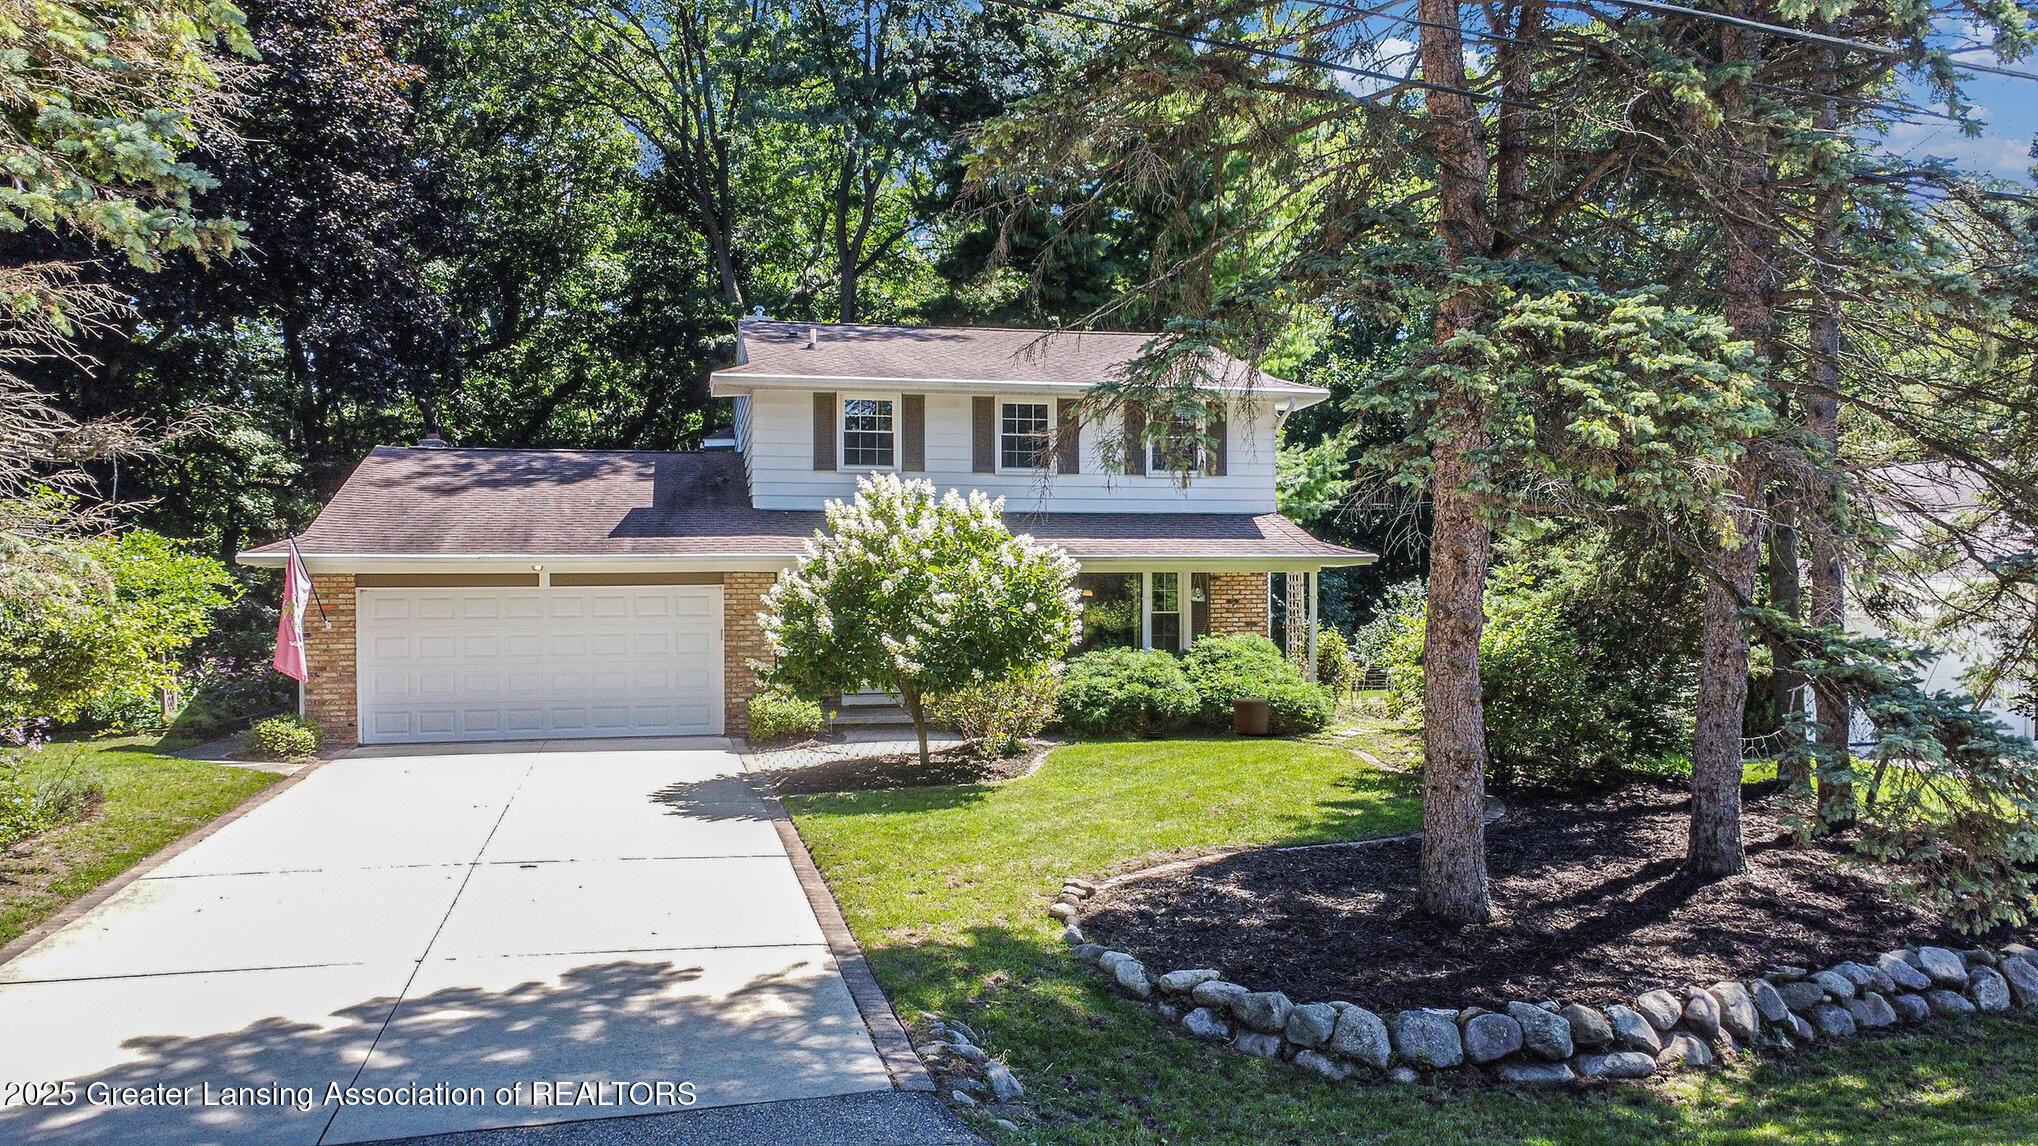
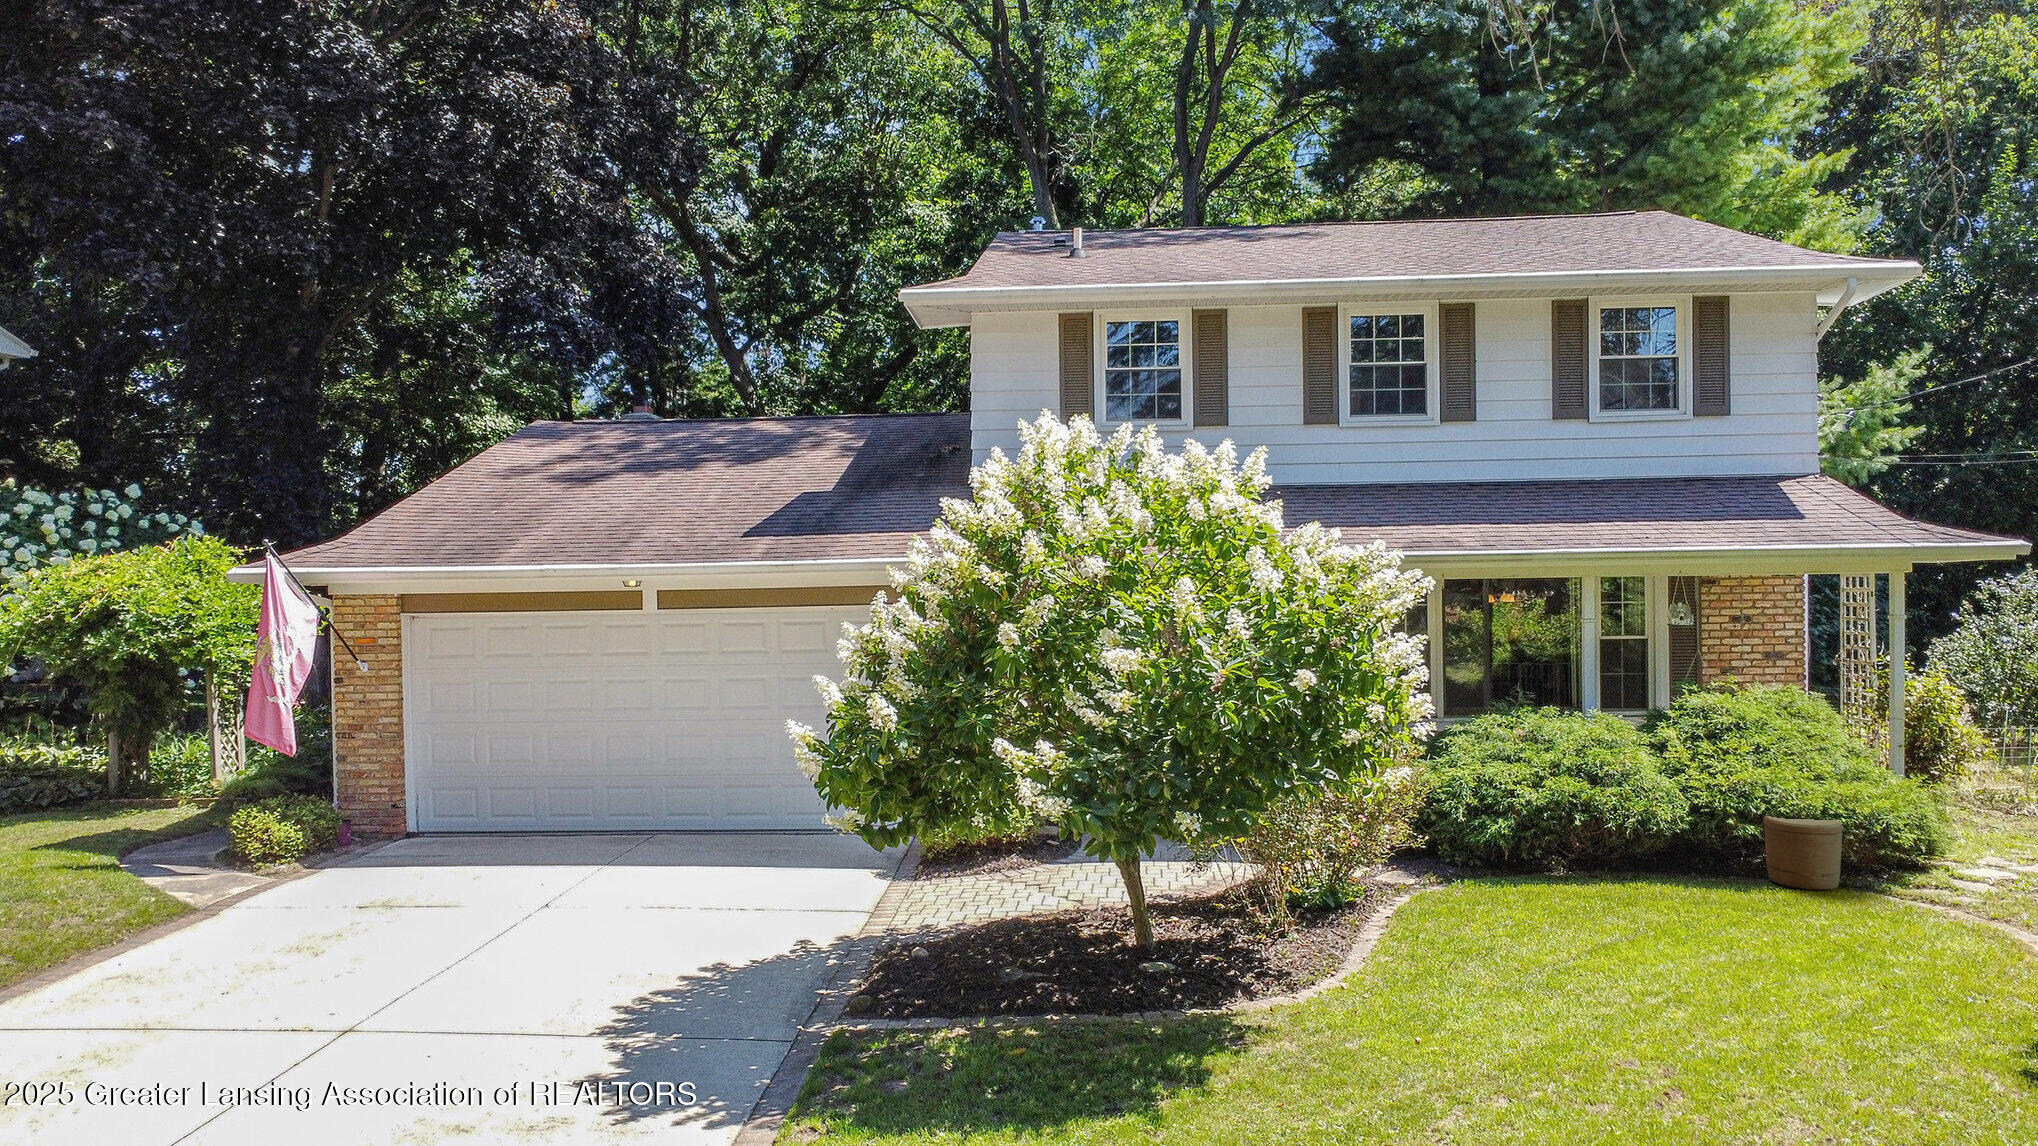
potted tree: present [1142,694,1167,737] -> none [1574,793,1631,885]

